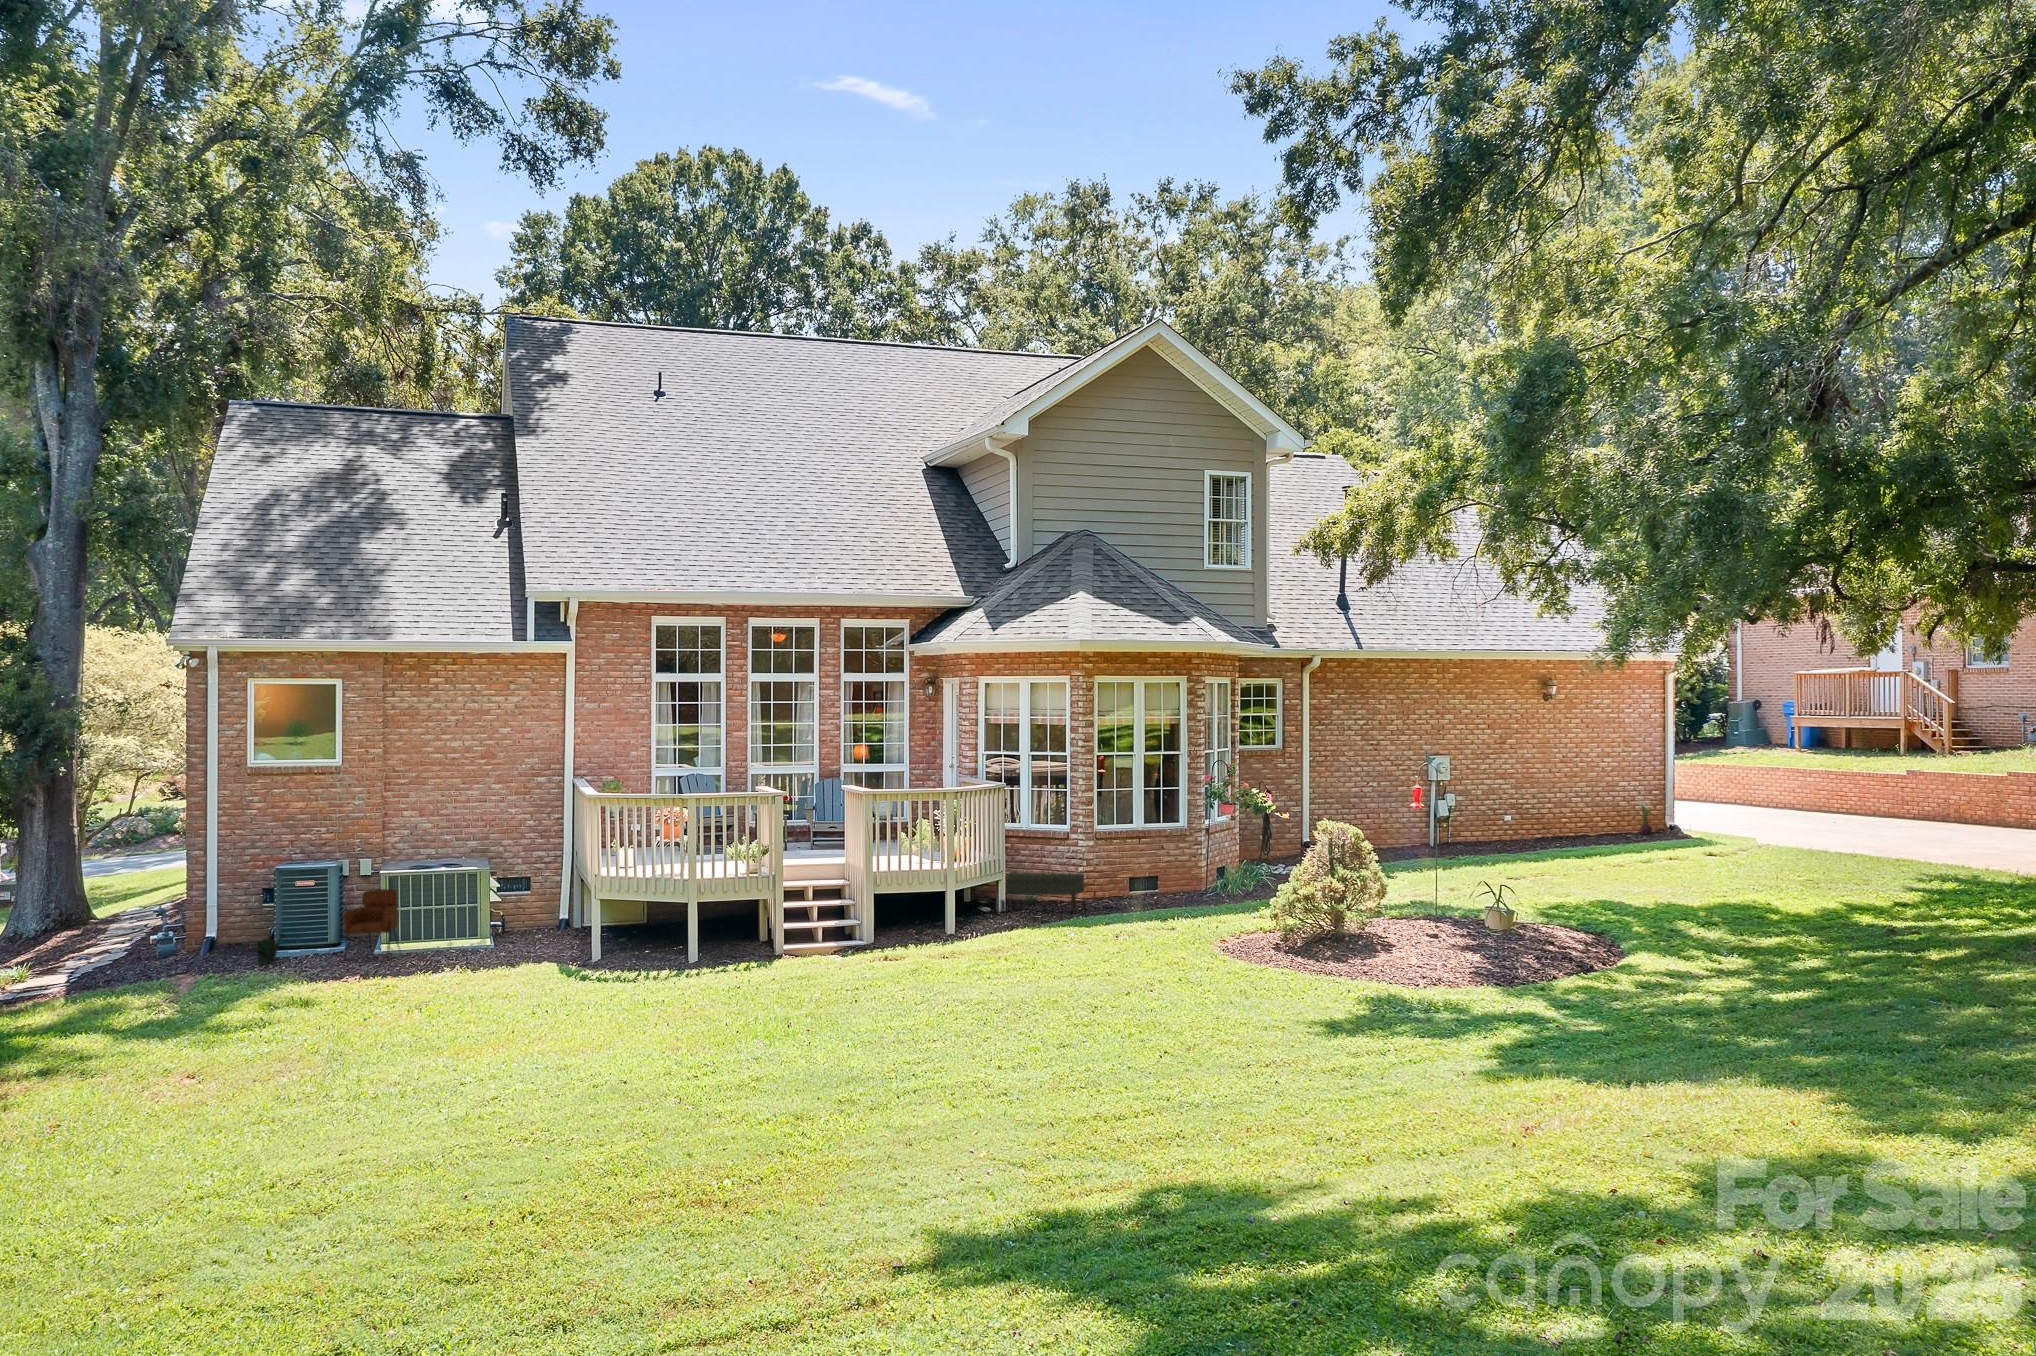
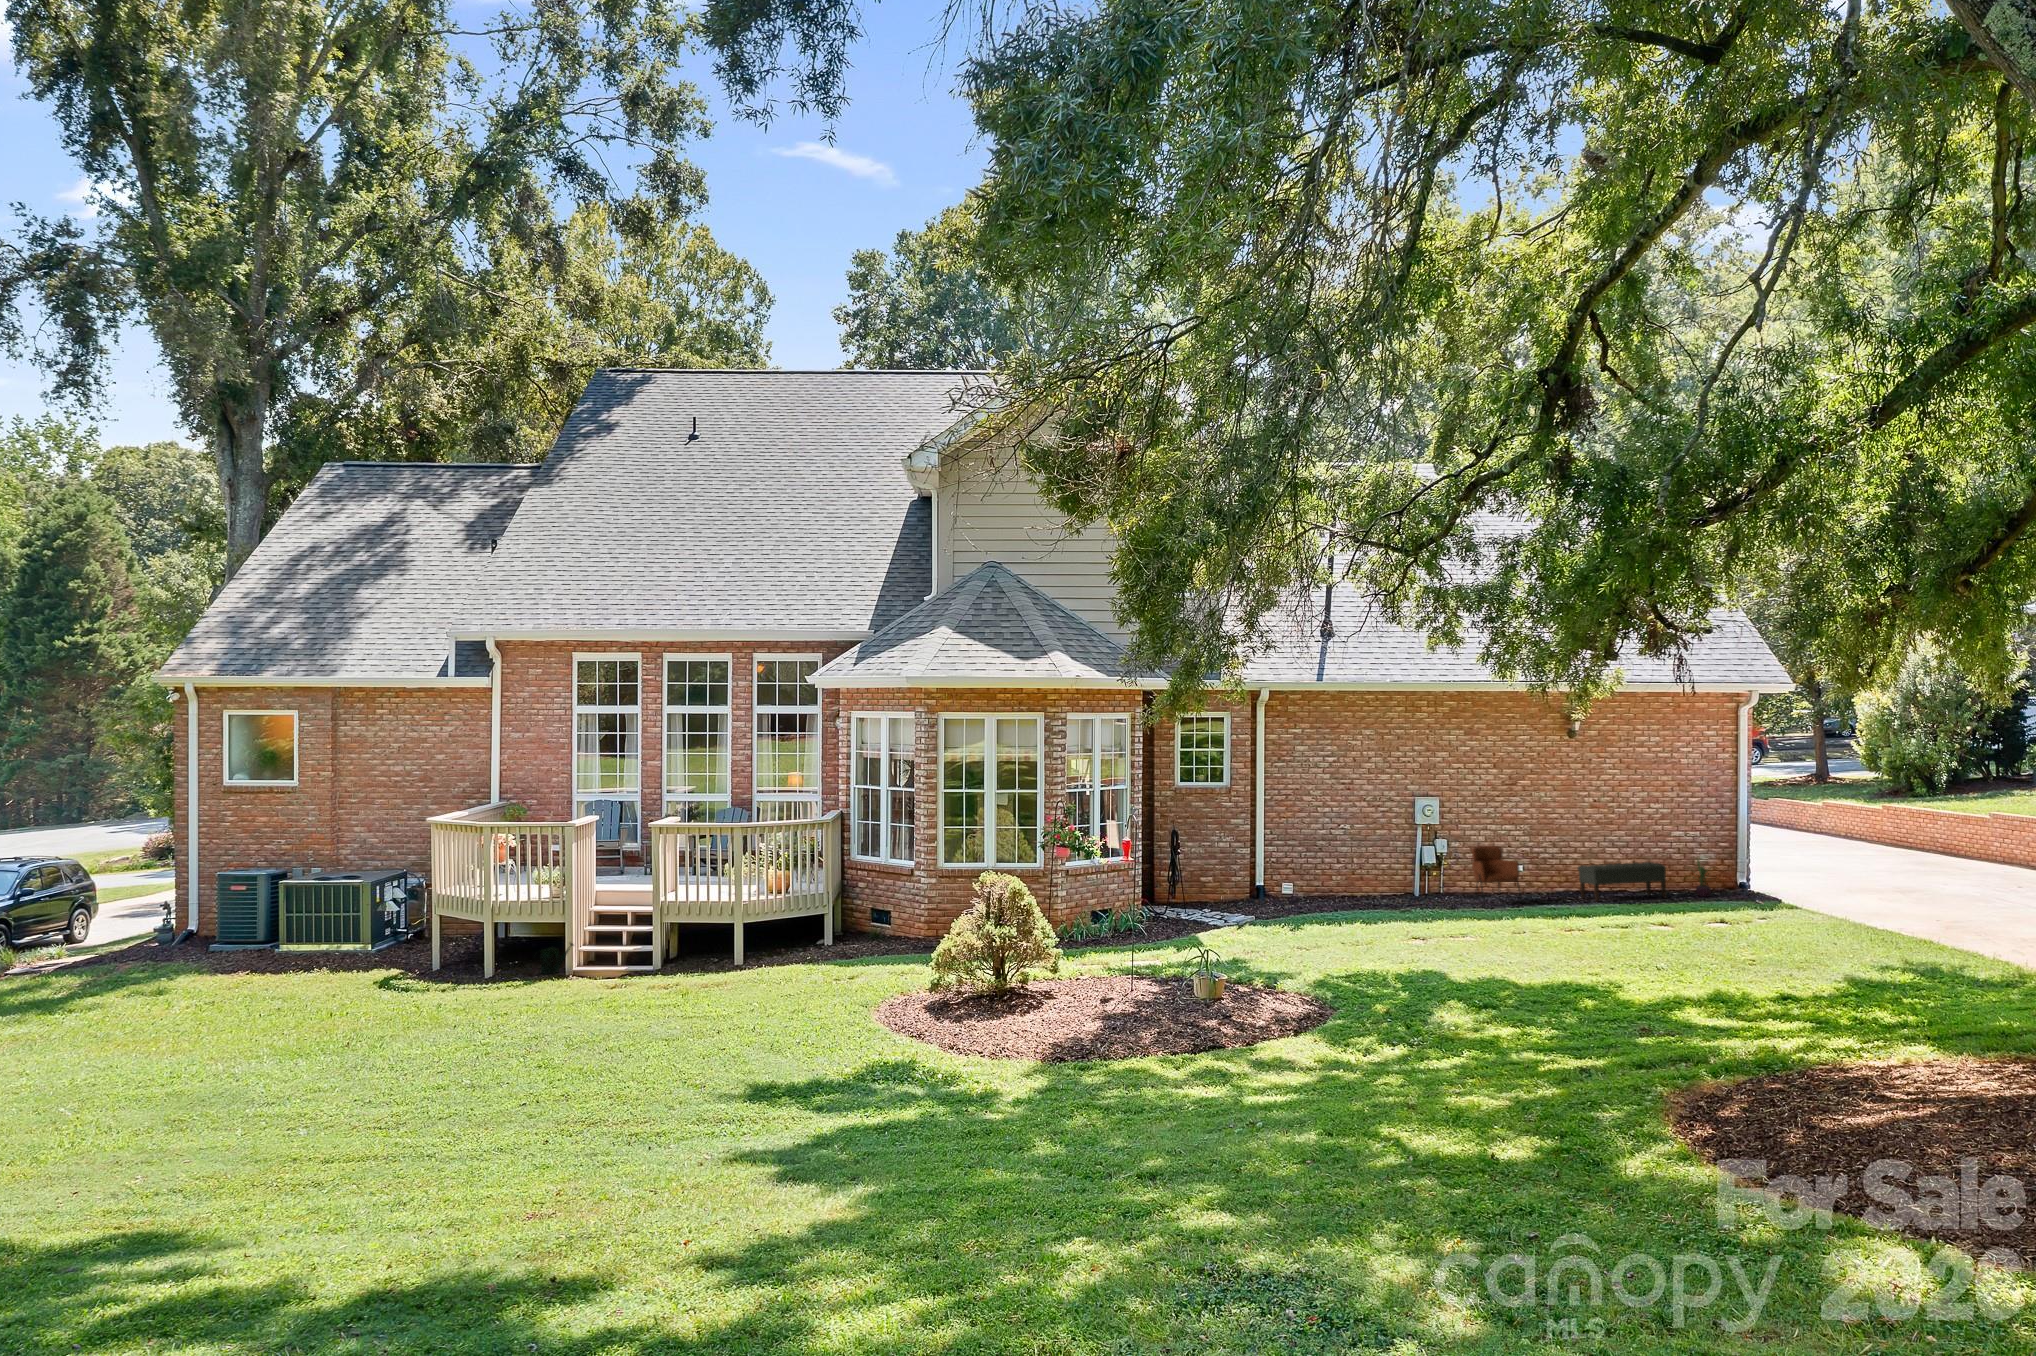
bench: present [1000,872,1087,913] -> present [1578,862,1667,902]
chair: present [344,889,400,955] -> present [1472,846,1521,897]
watering can: present [254,934,284,965] -> present [540,943,573,974]

